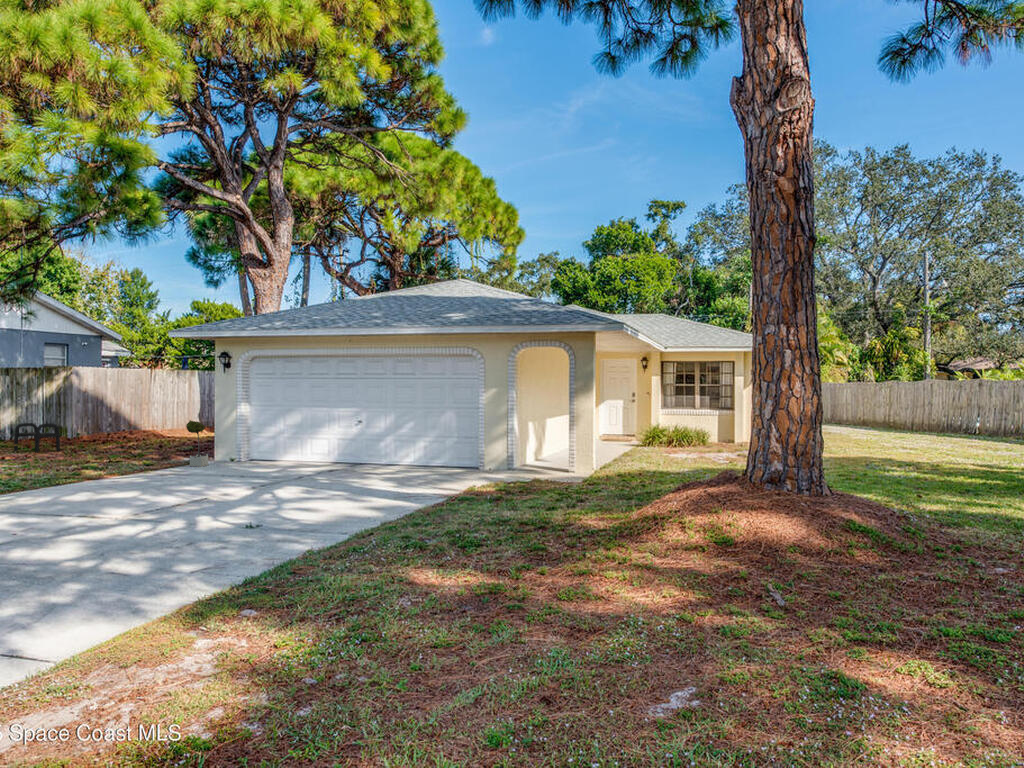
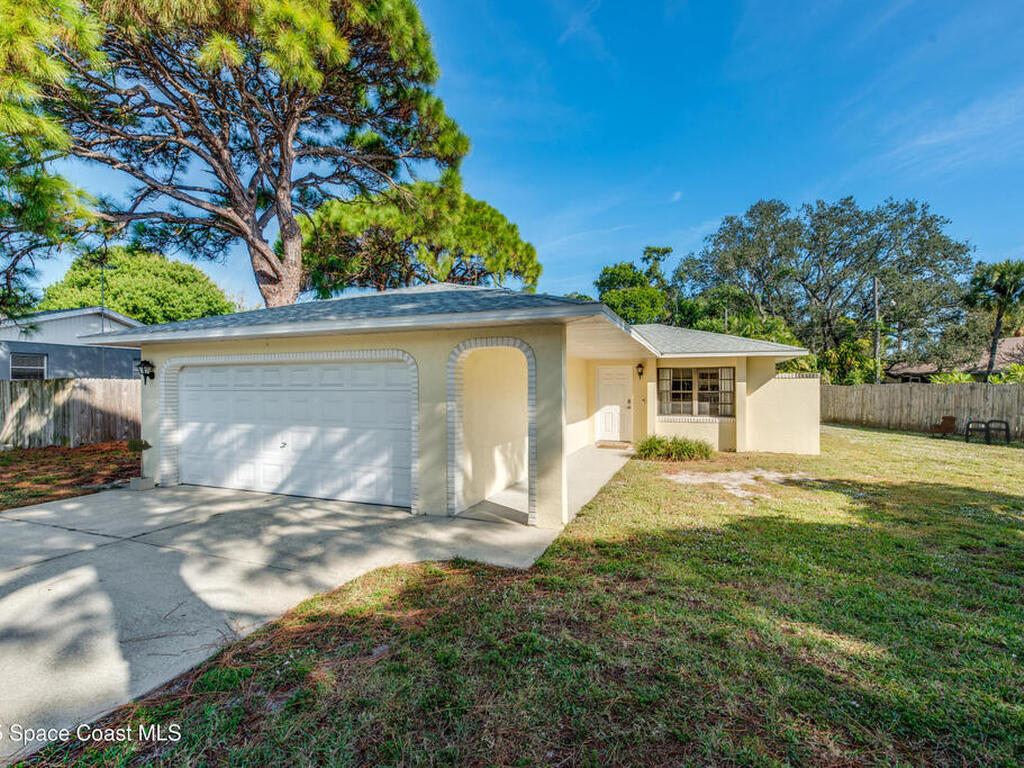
lounge chair: none [942,412,970,436] -> present [927,416,956,438]
bench: present [14,423,60,452] -> present [965,420,1010,445]

